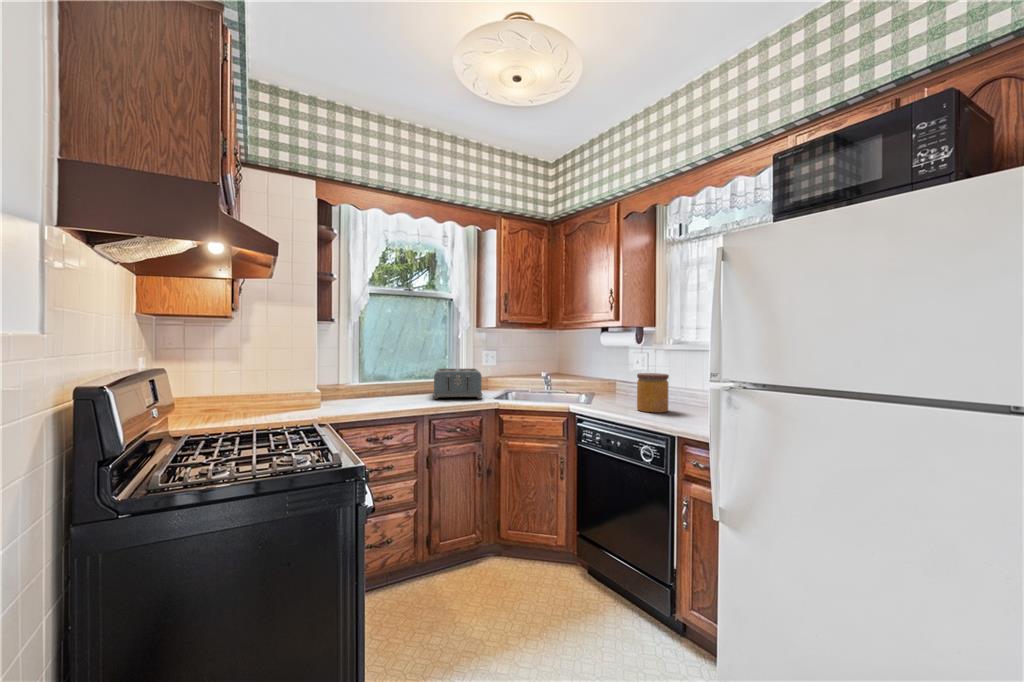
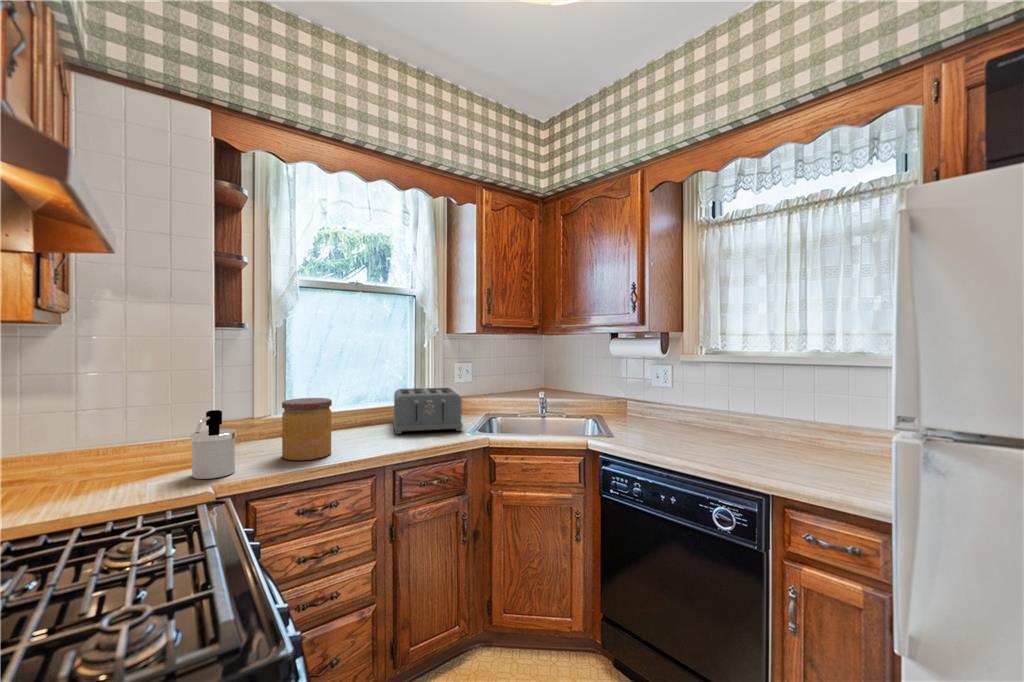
soap dispenser: none [305,373,331,415] -> present [191,410,237,479]
jar: present [637,373,669,412] -> present [282,398,332,460]

